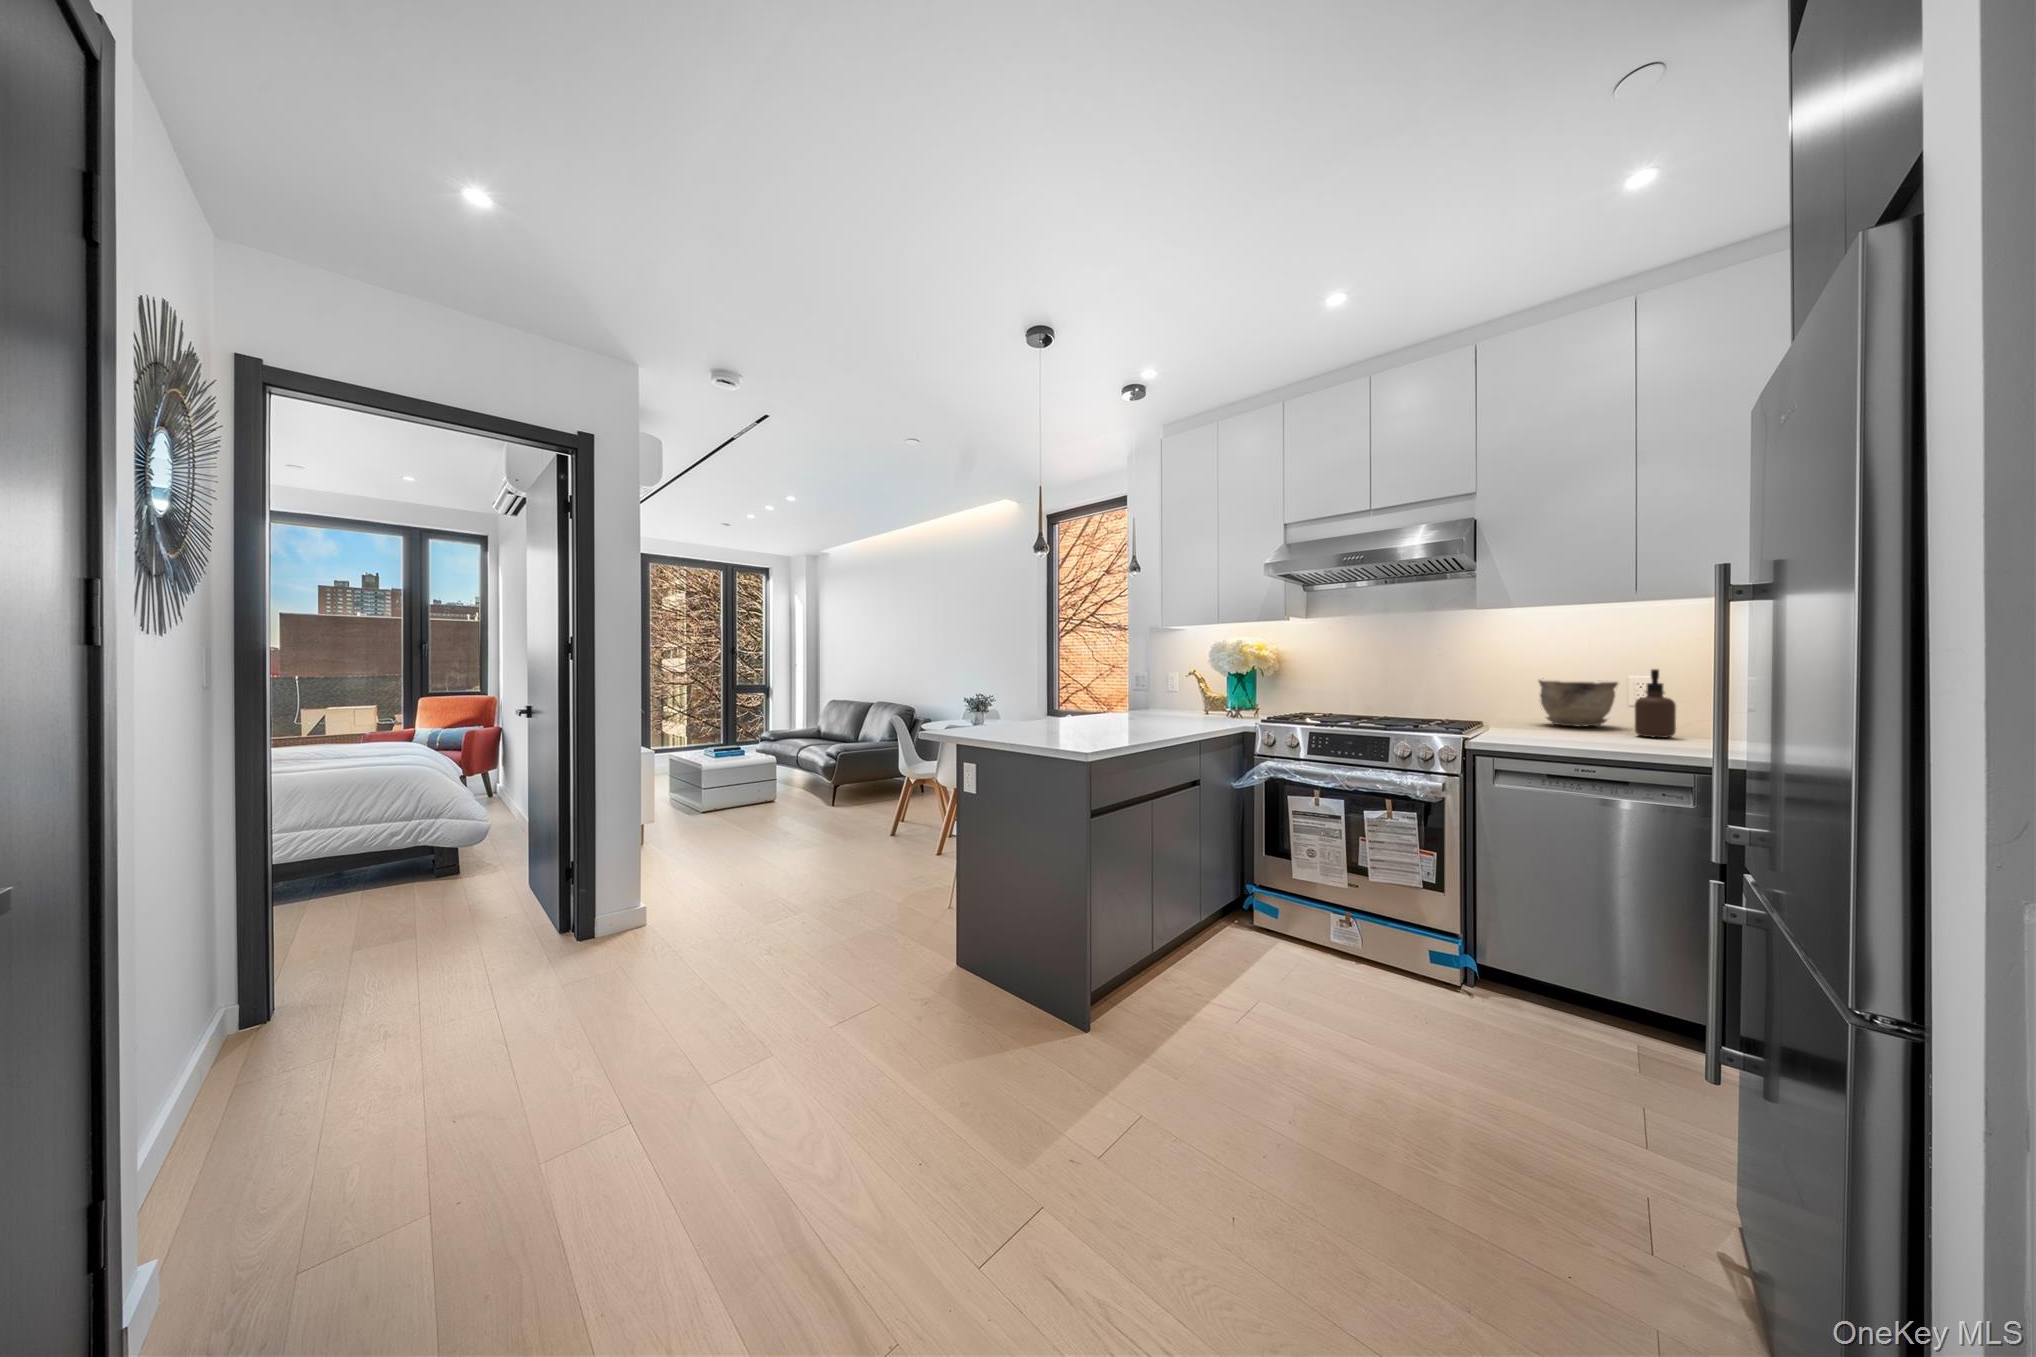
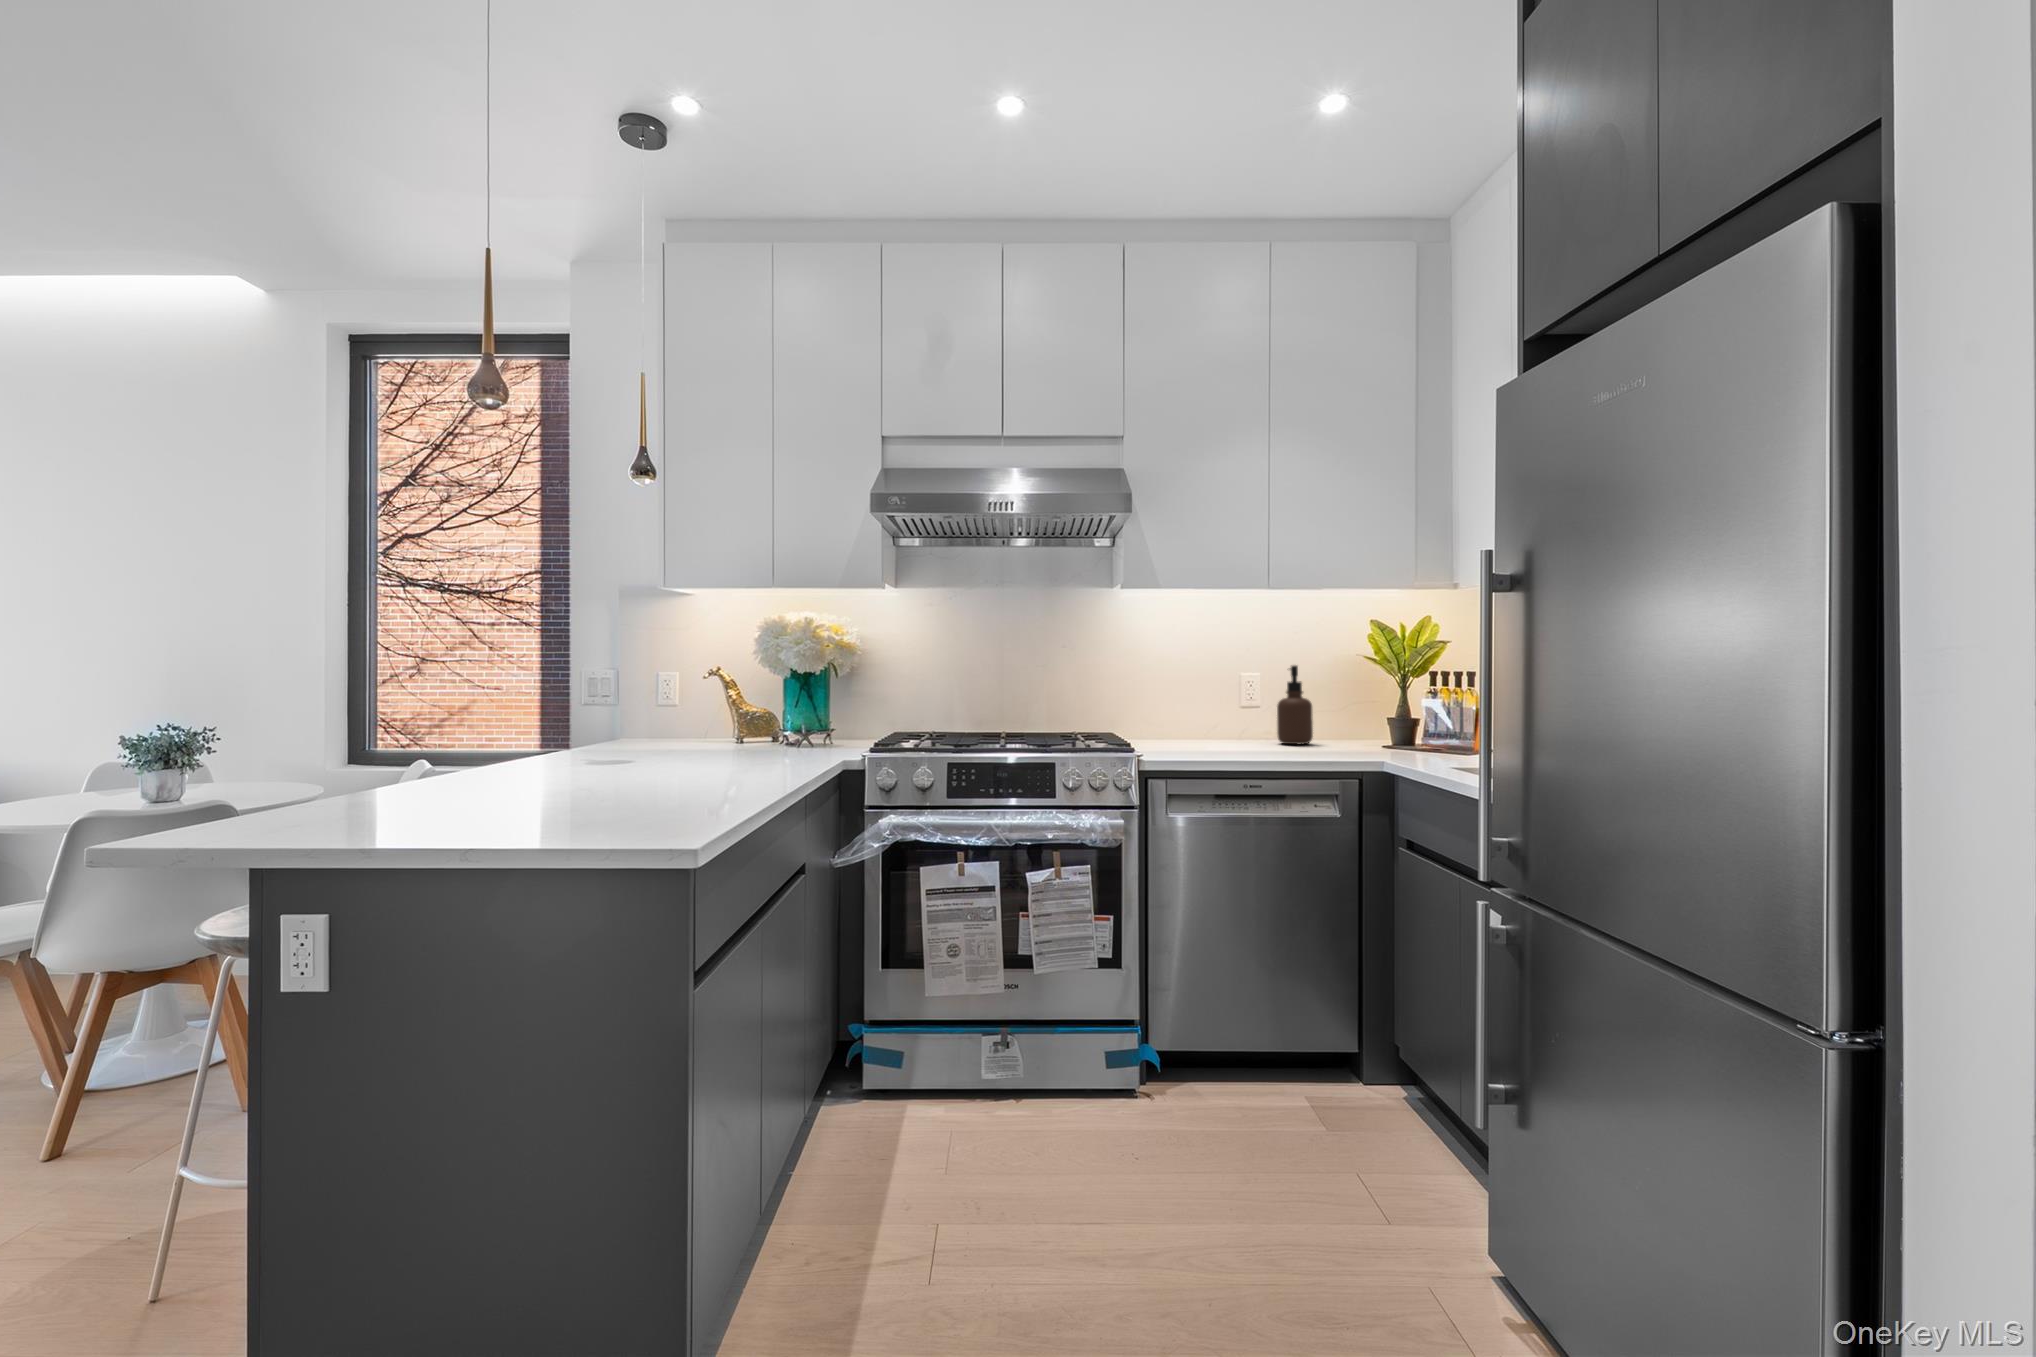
bowl: present [1539,680,1618,727] -> none [1174,678,1251,737]

